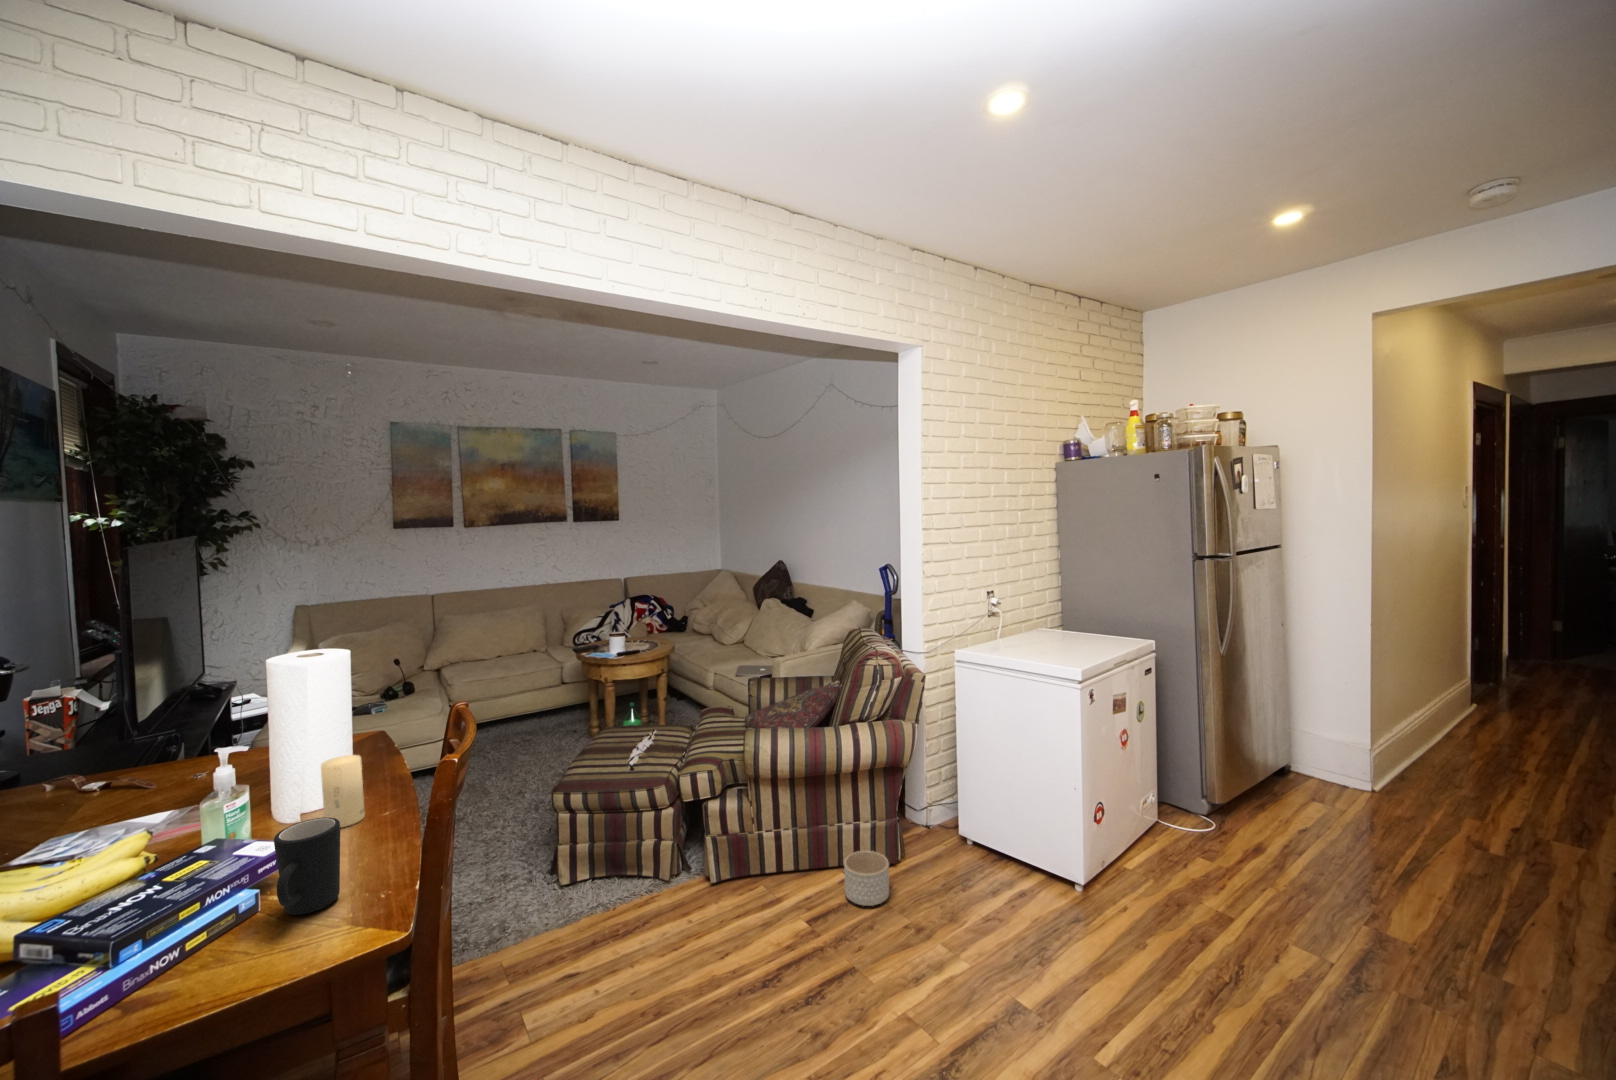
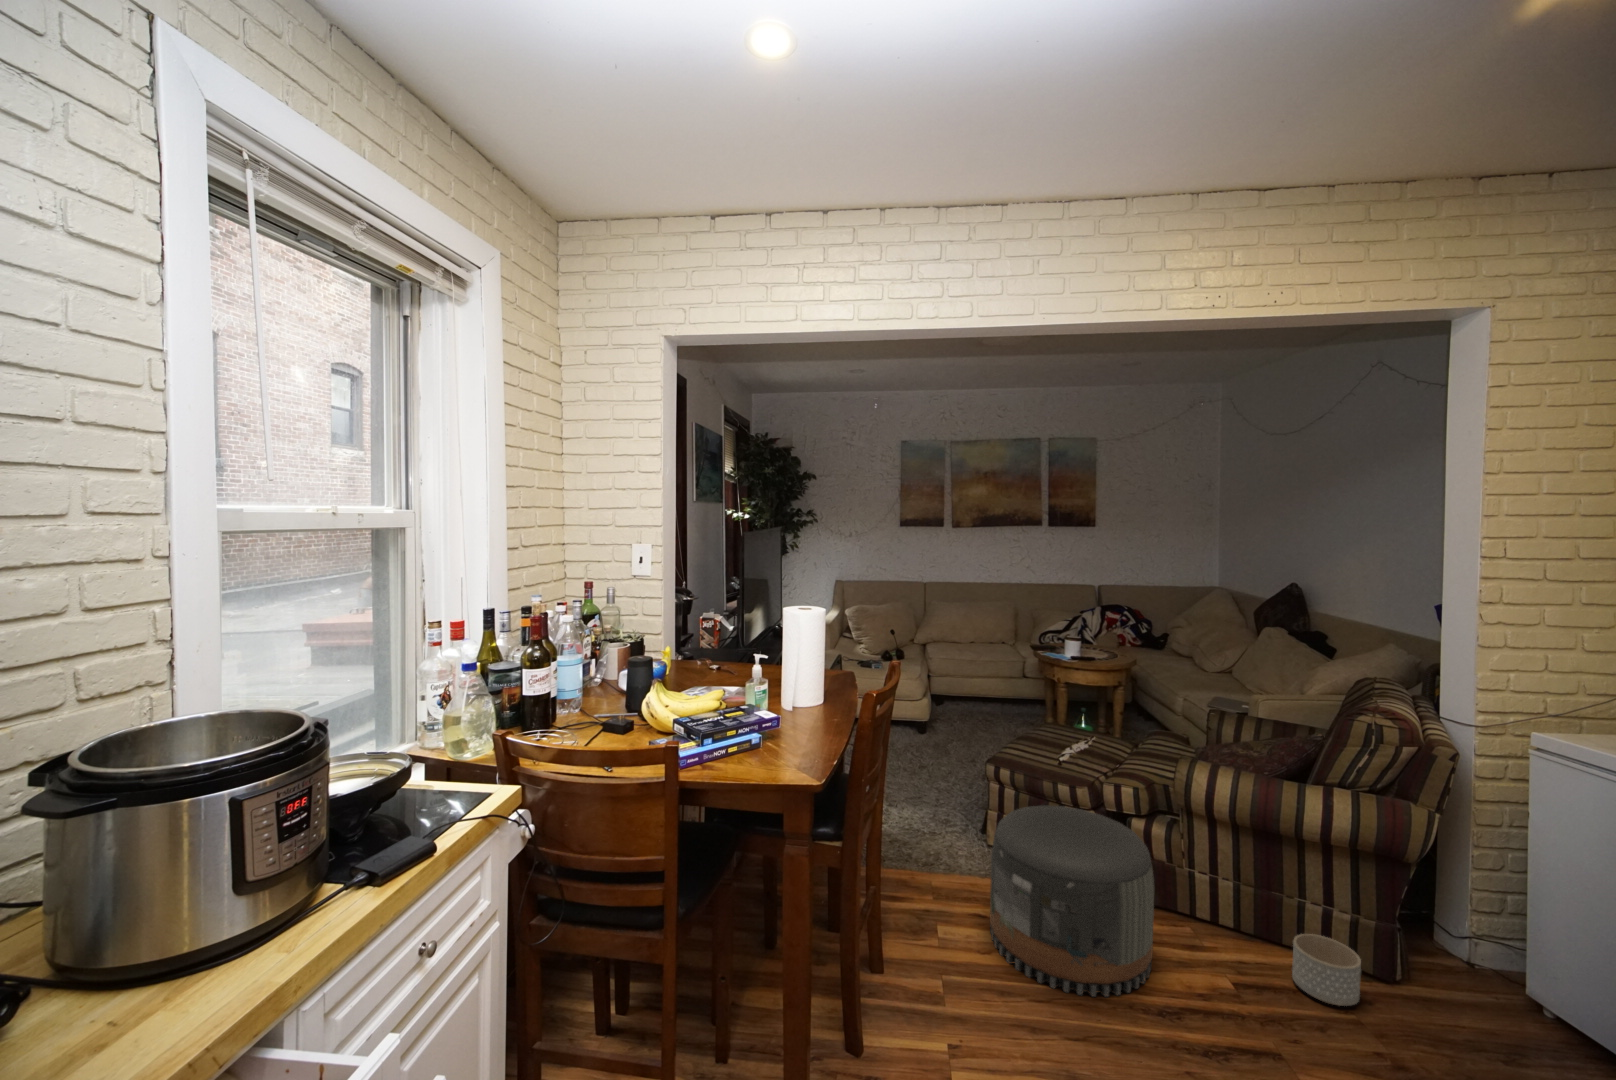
candle: present [321,755,365,827] -> none [809,673,832,720]
pouf: none [584,812,748,1019] -> present [990,805,1154,997]
mug: present [274,817,340,915] -> none [772,701,808,757]

